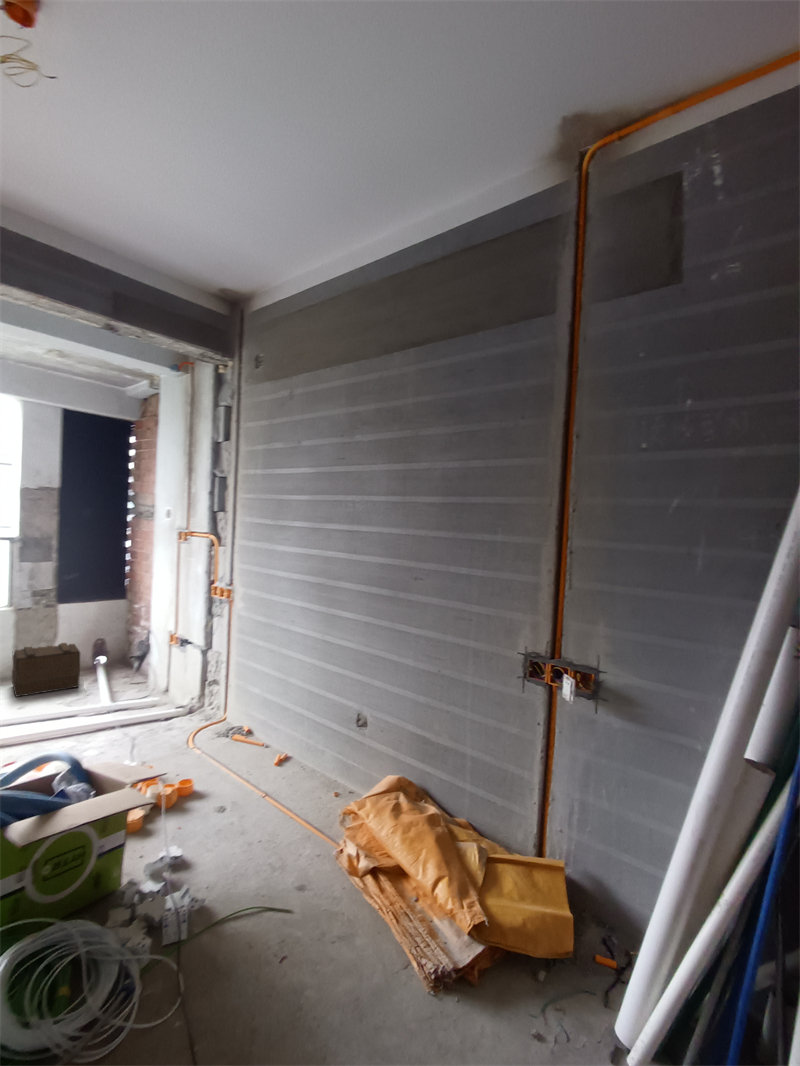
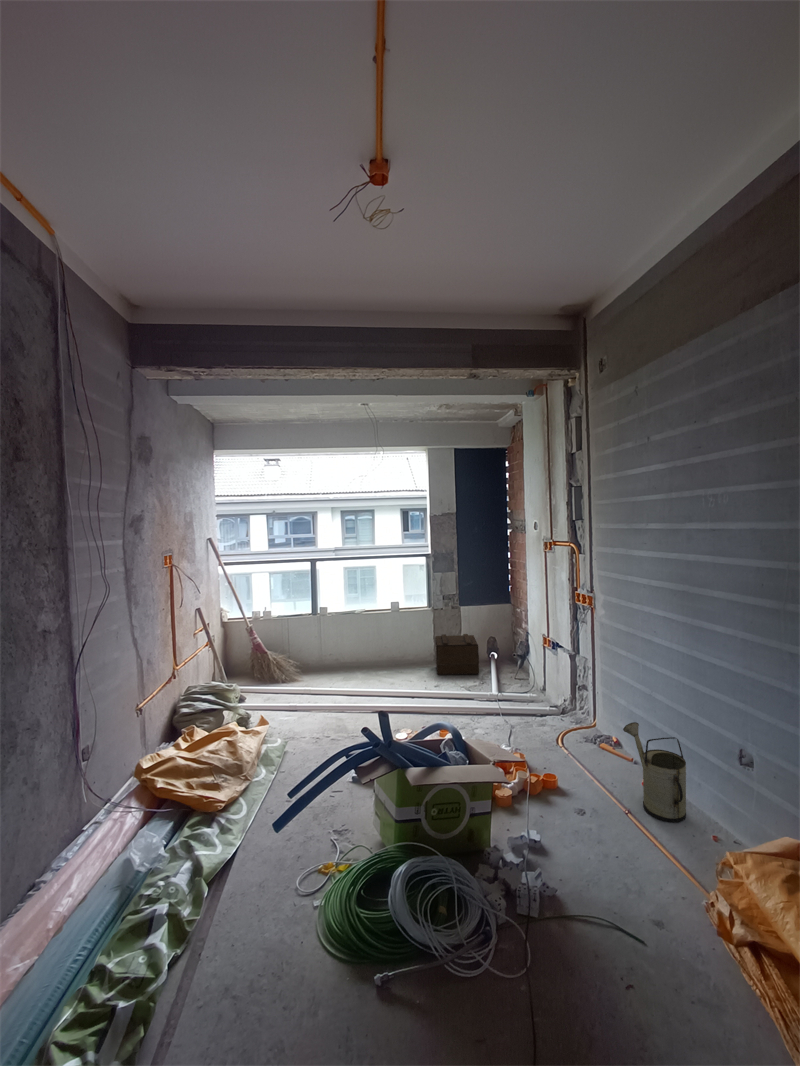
watering can: none [261,707,316,793] -> present [623,722,686,823]

